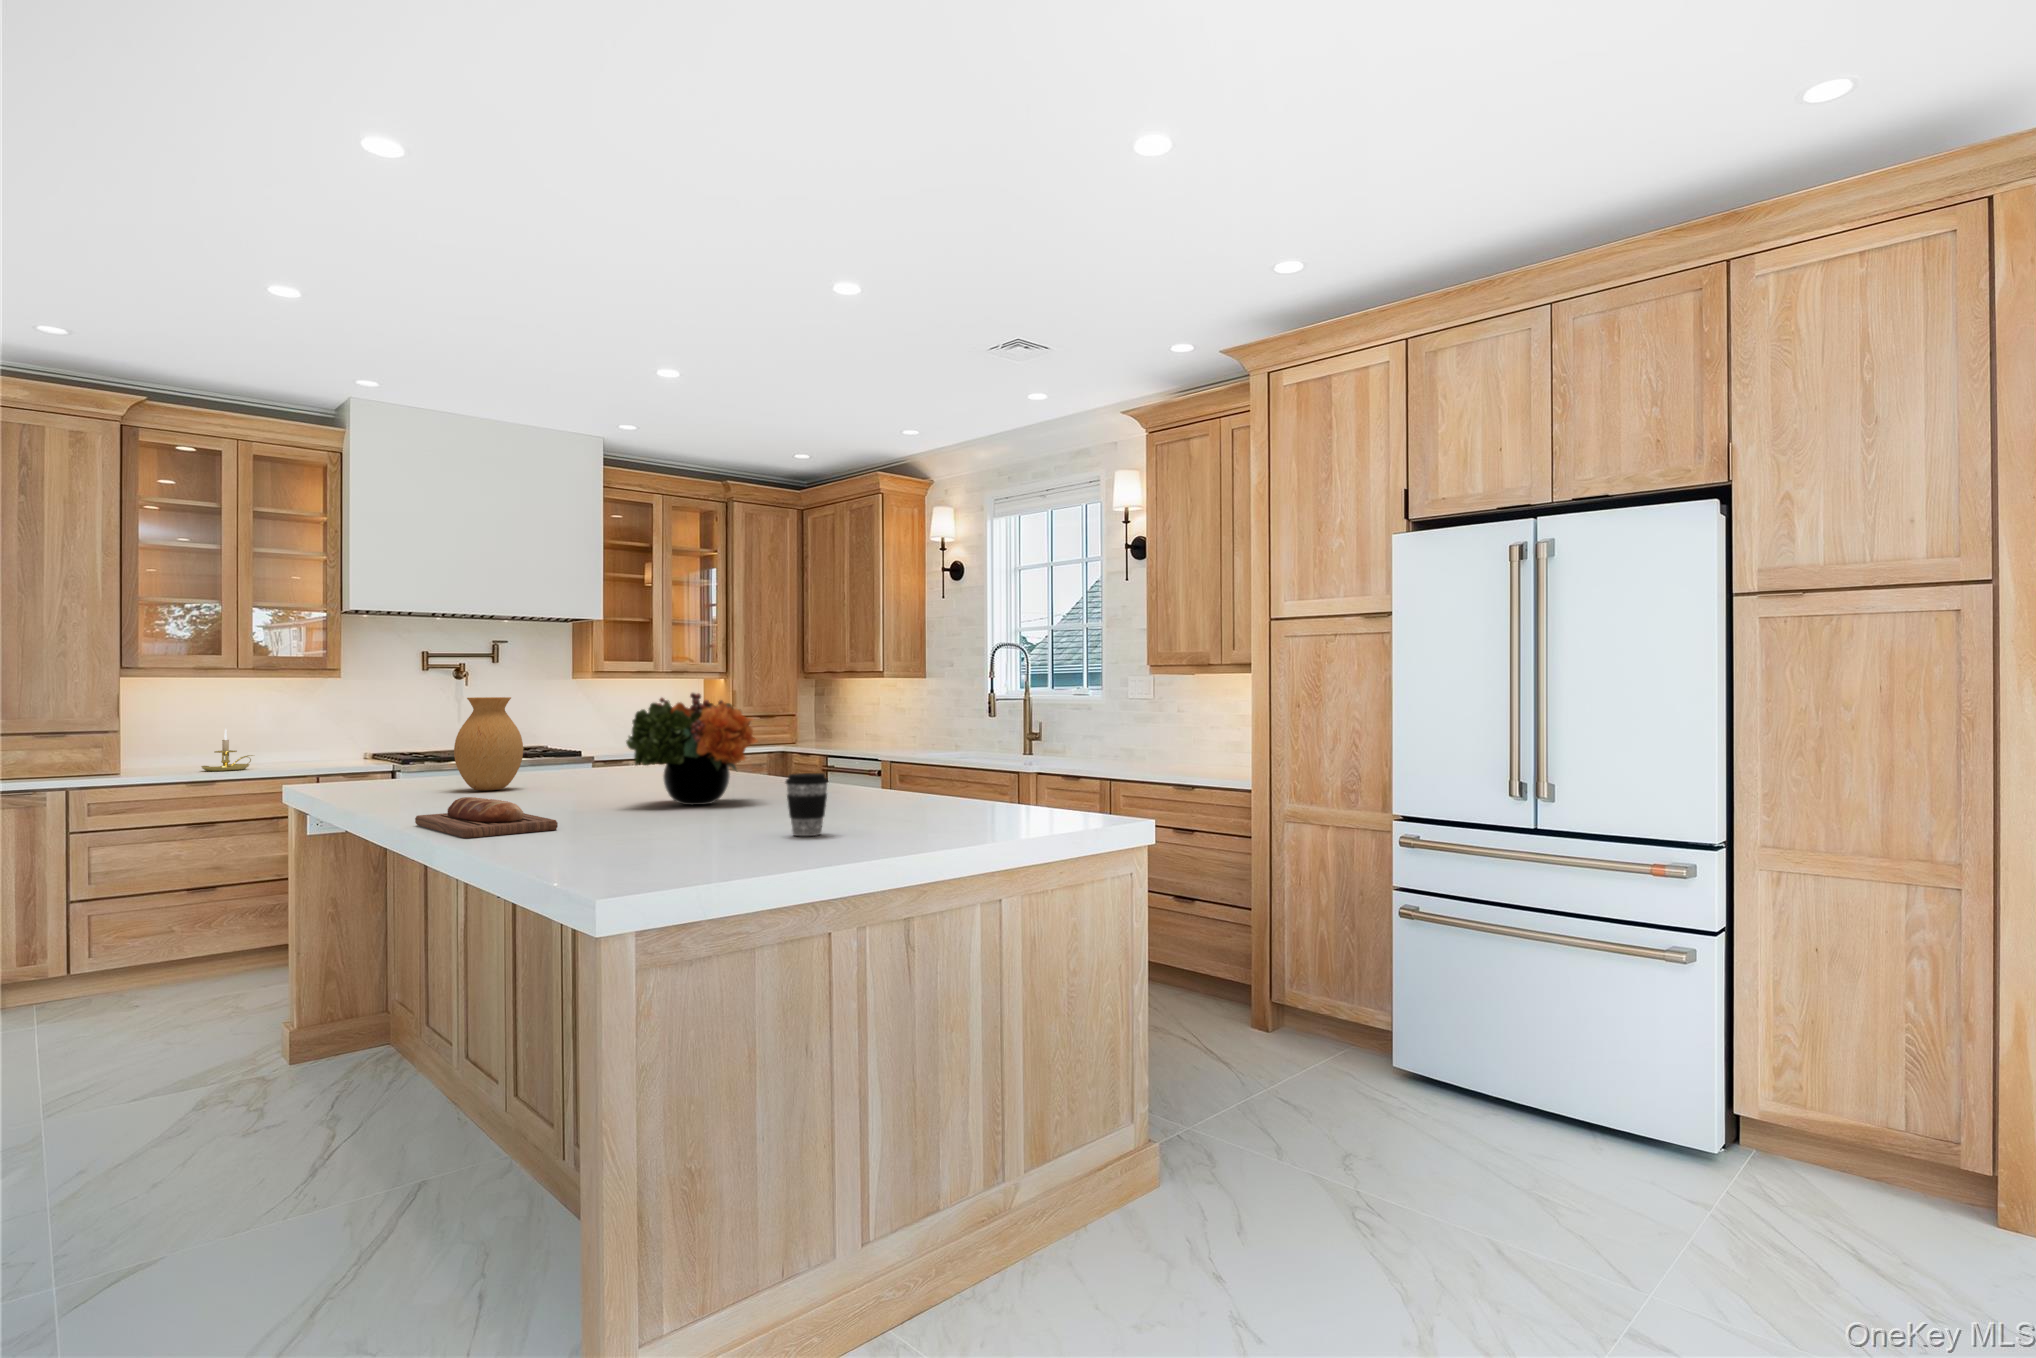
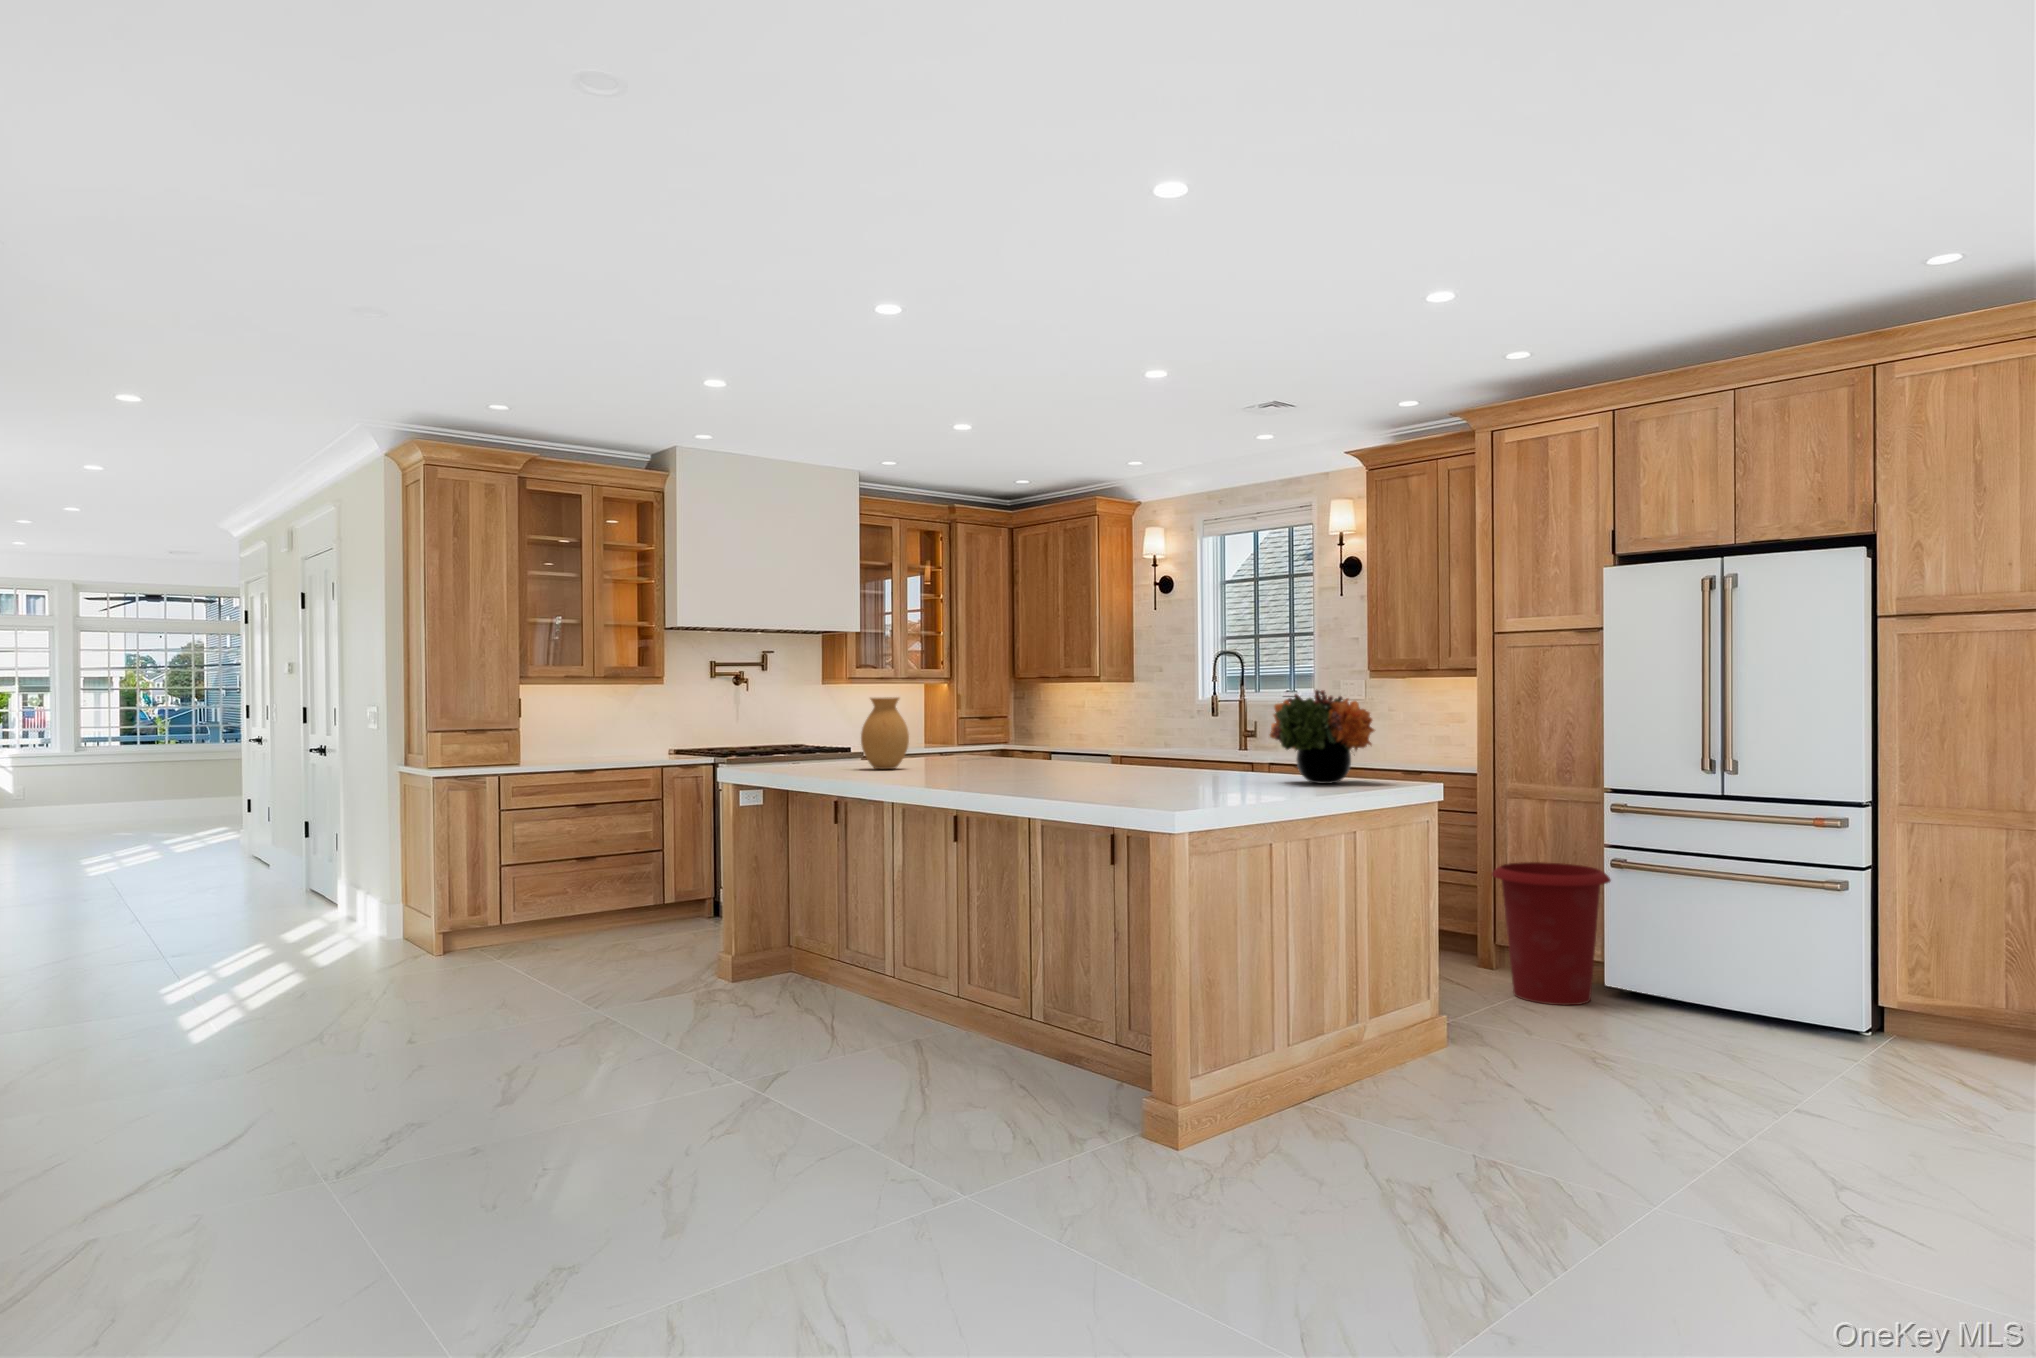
flower arrangement: present [626,693,757,805] -> present [1270,690,1374,784]
candle holder: present [201,729,253,771] -> none [586,725,620,760]
coffee cup: present [786,773,829,836] -> none [1205,746,1235,788]
bread loaf: present [415,797,558,838] -> none [927,765,1037,789]
waste bin: none [1252,906,1397,1098] -> present [1492,862,1611,1005]

